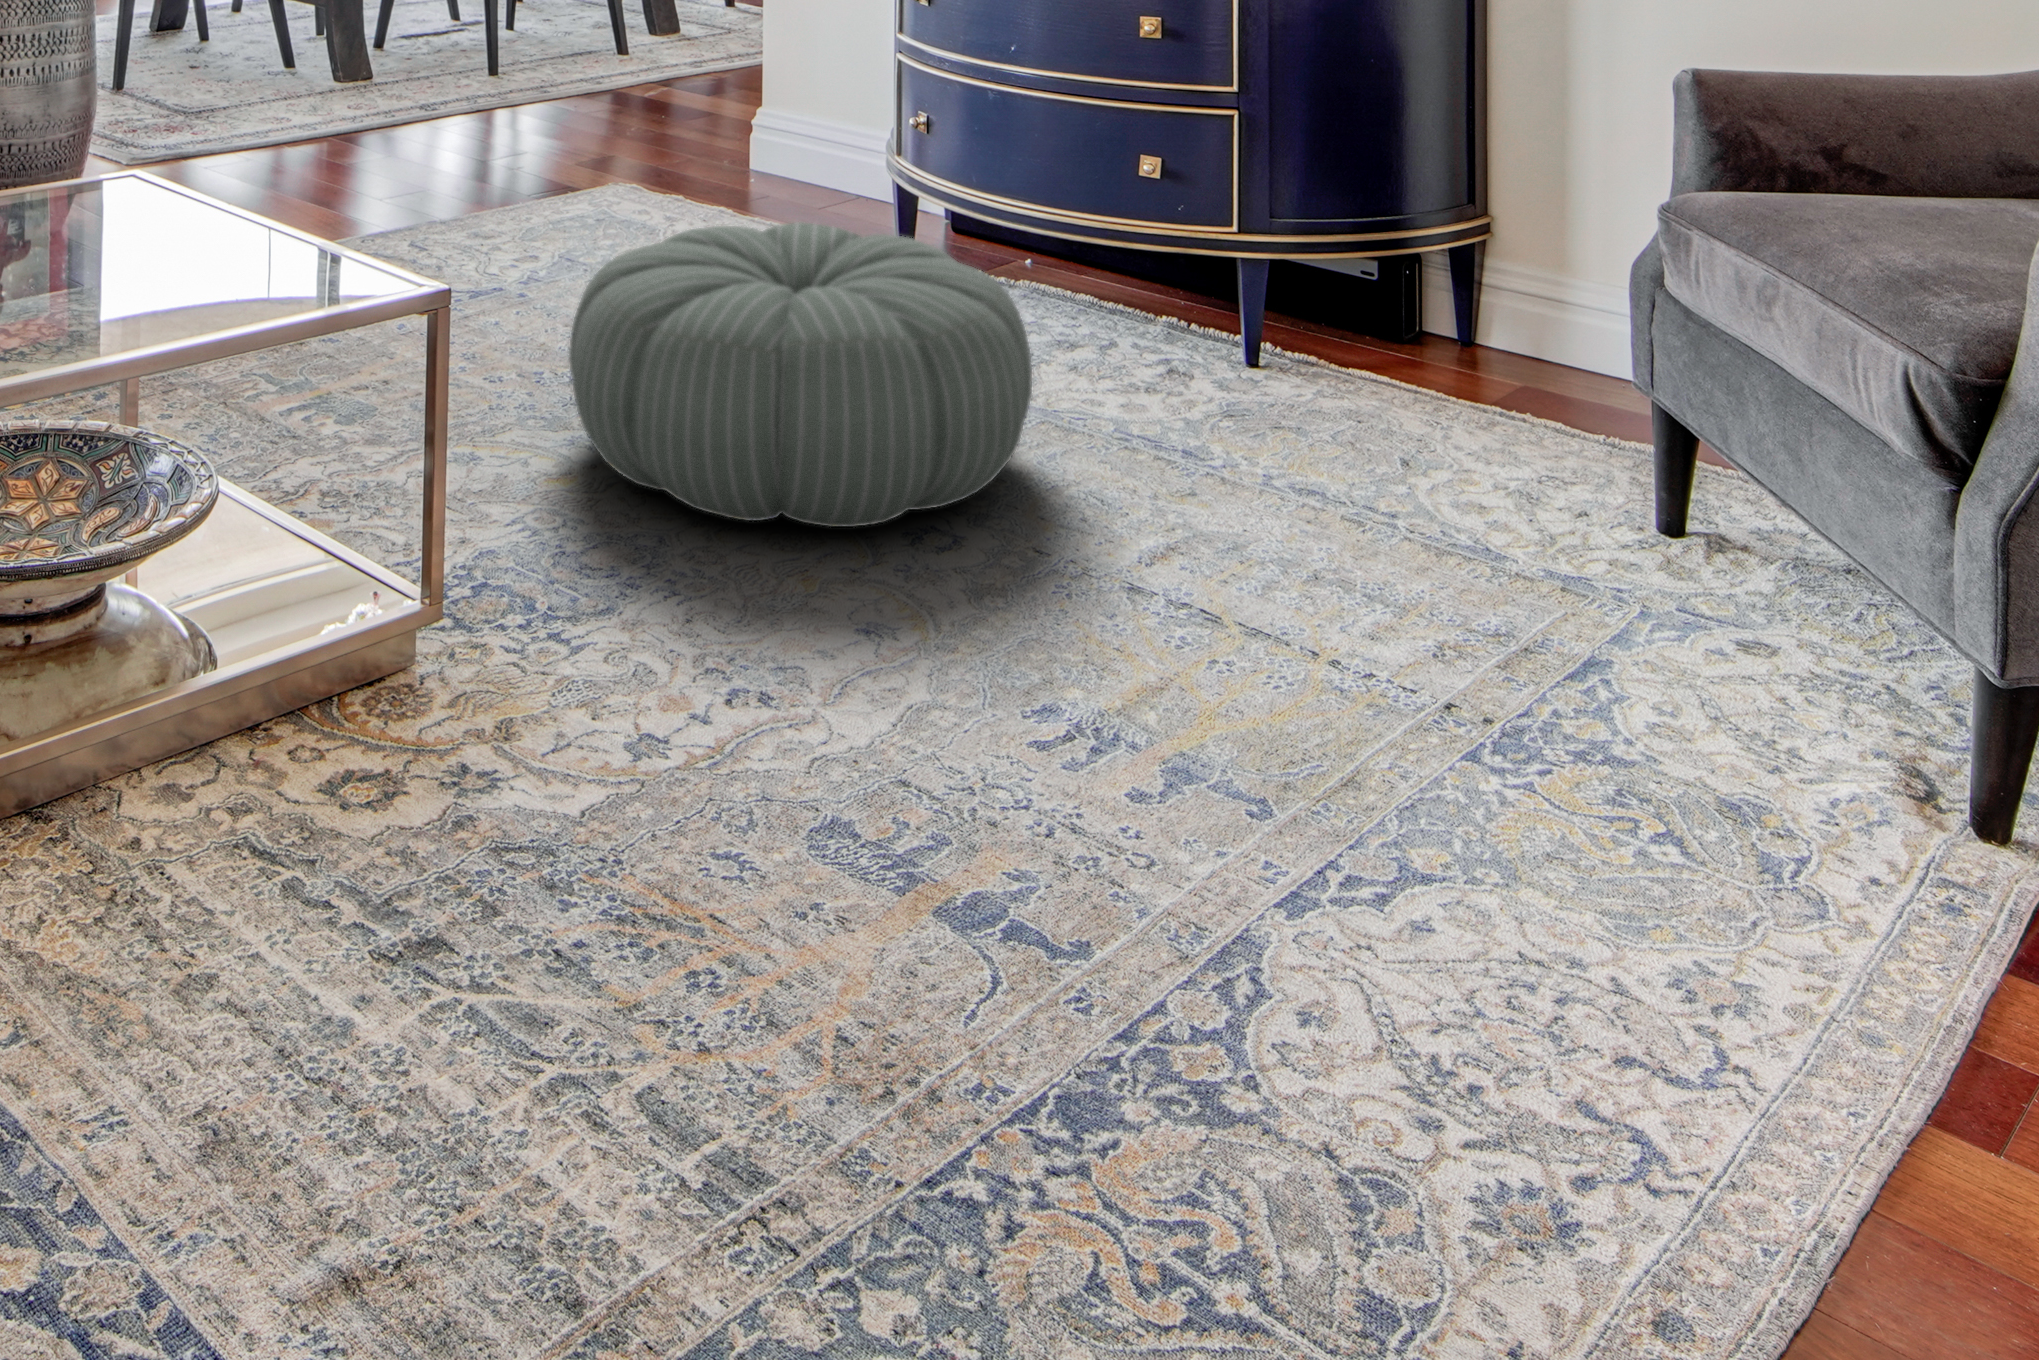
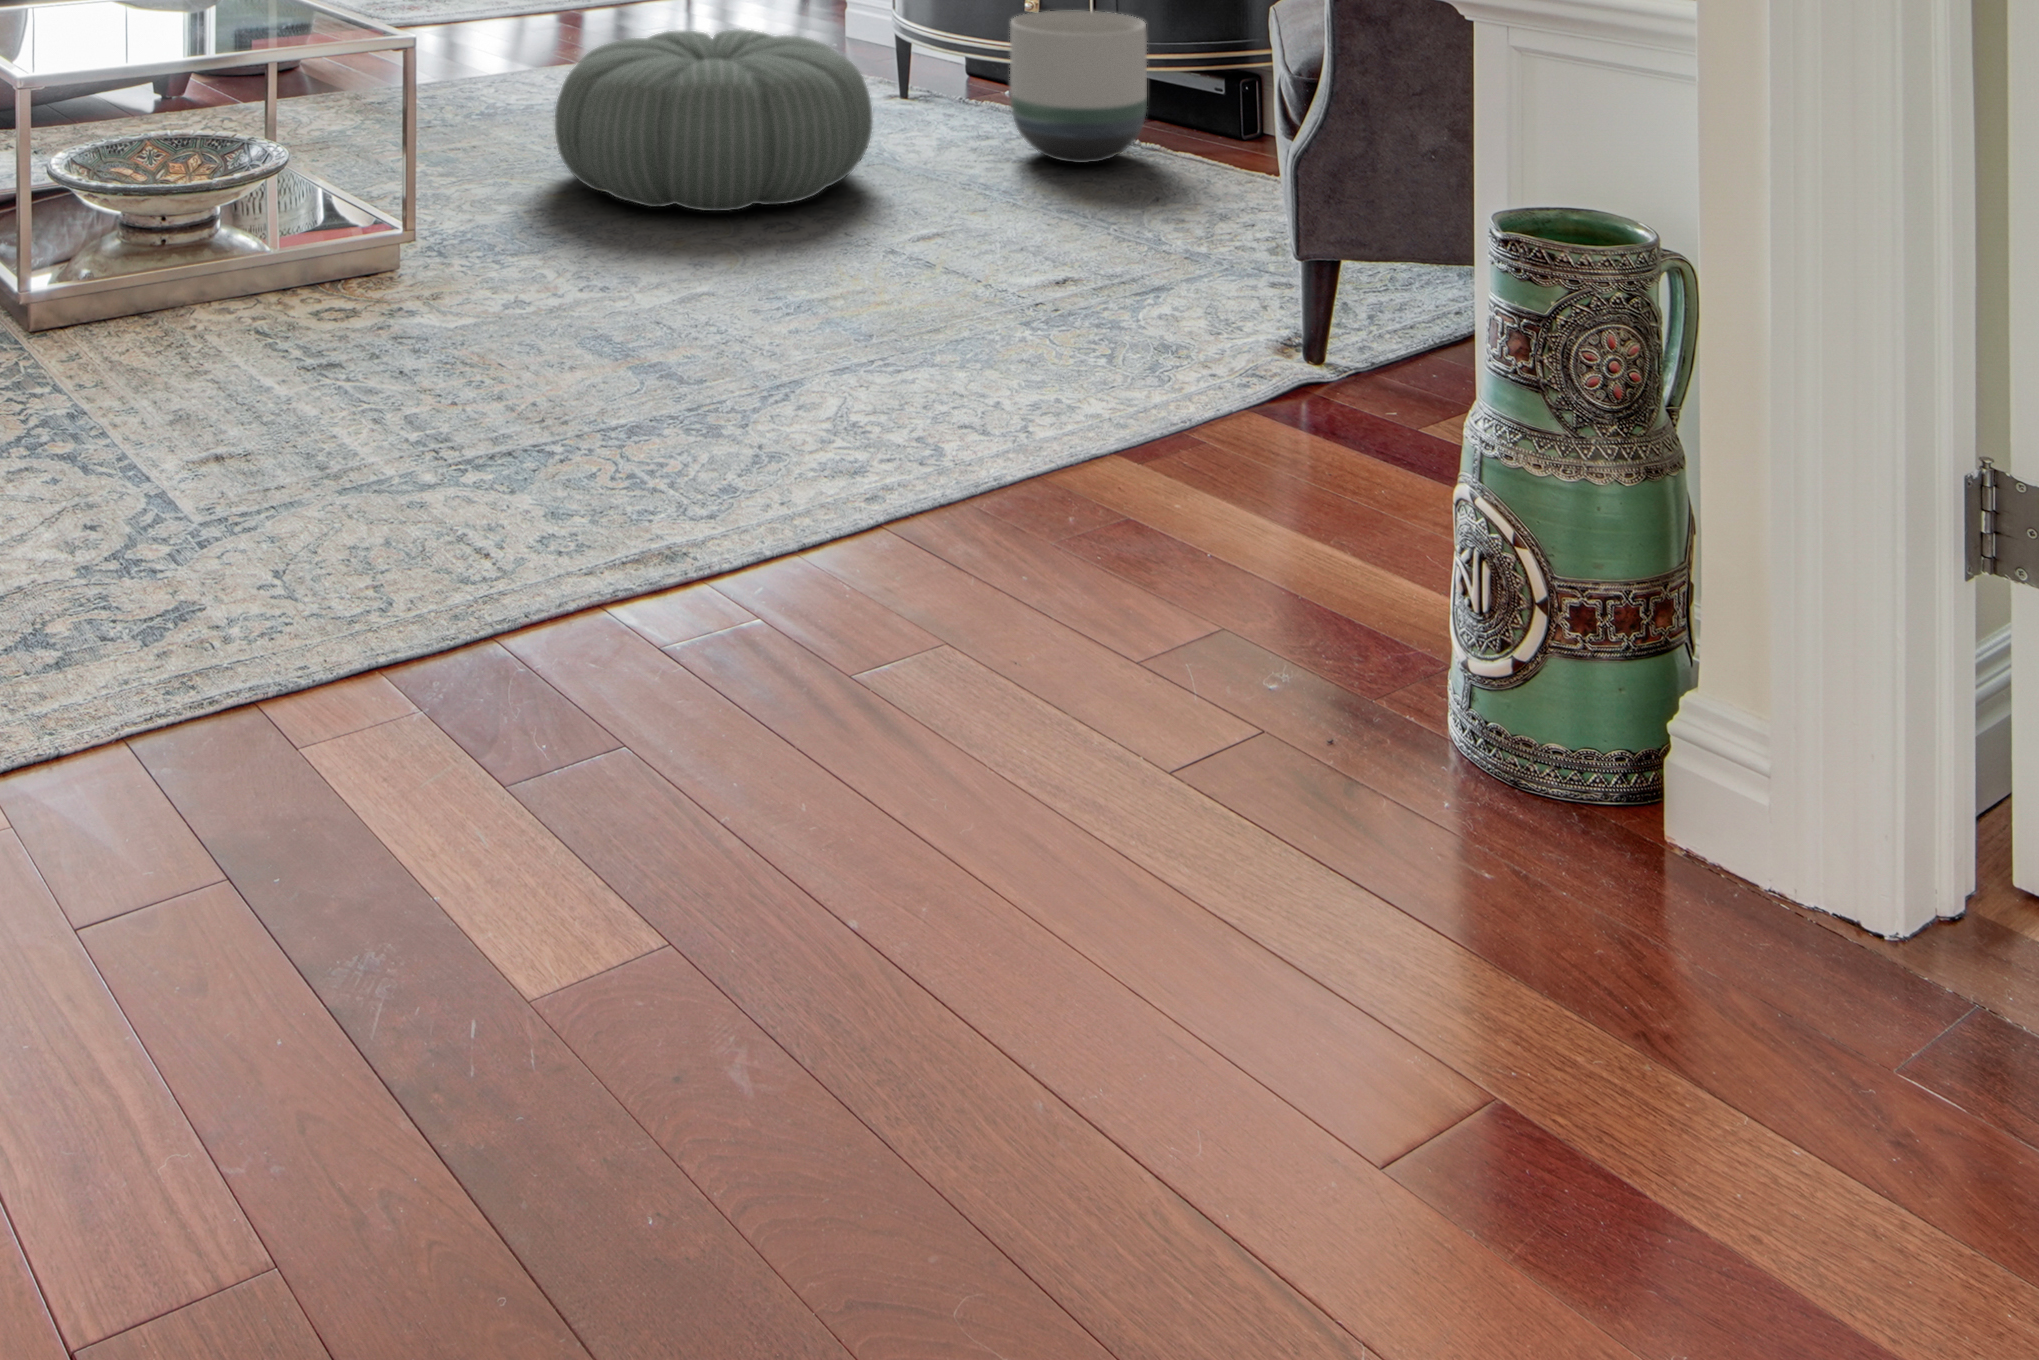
planter: none [1163,183,1358,404] -> present [1010,11,1147,163]

